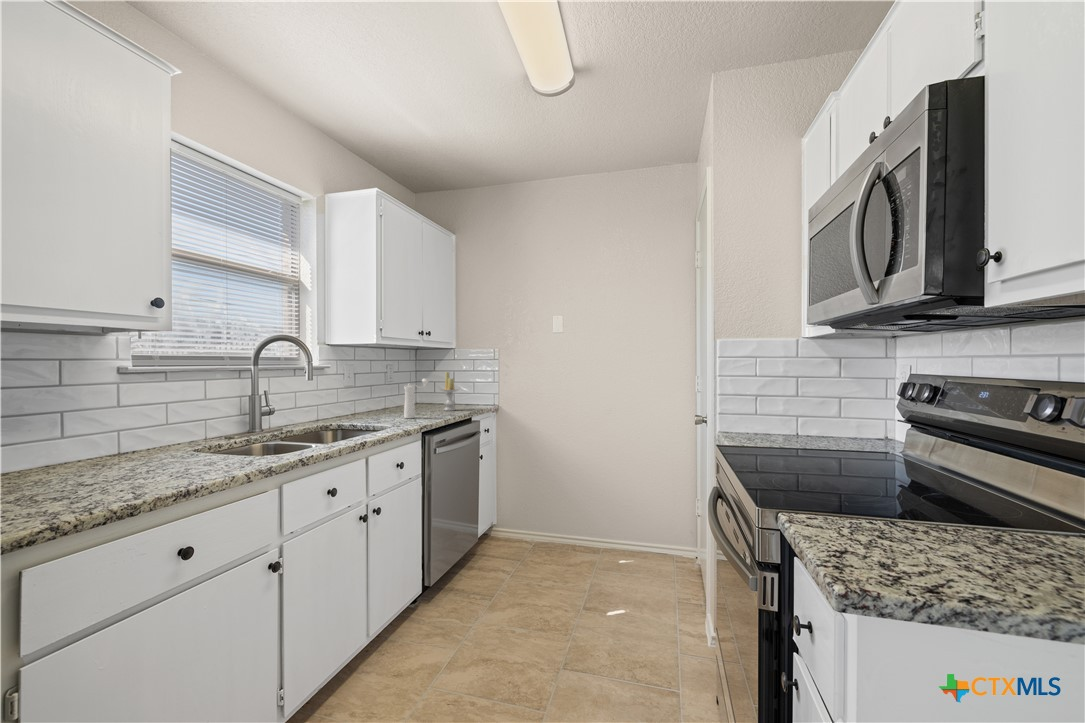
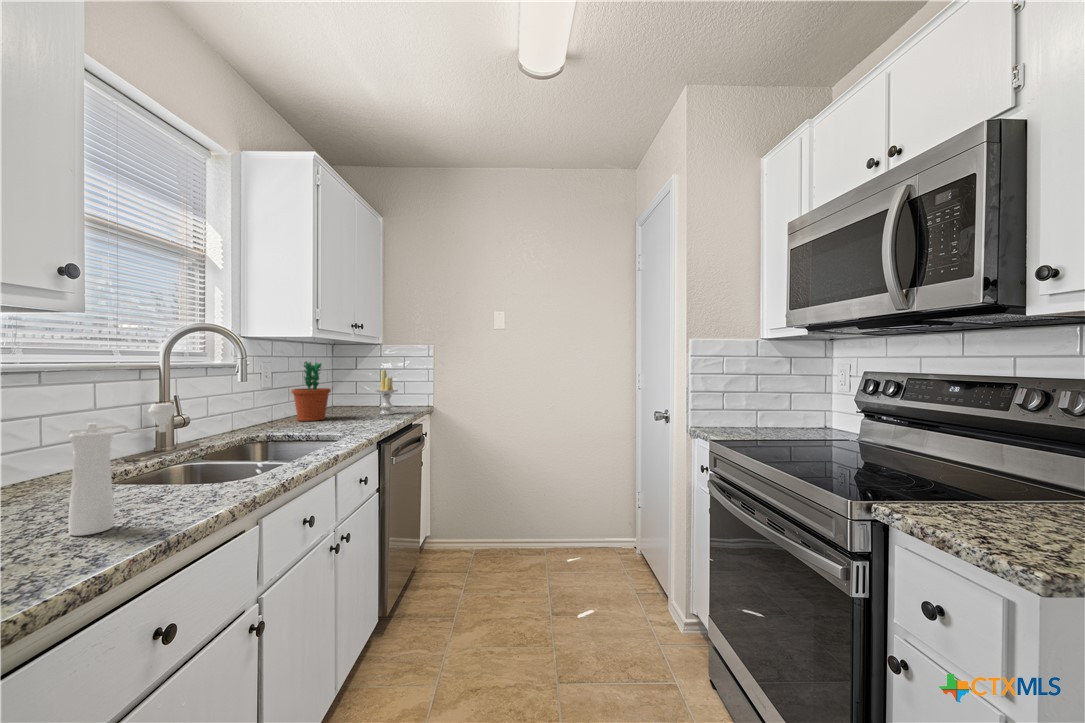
flower pot: none [371,365,402,414] -> present [292,362,331,421]
pepper mill: present [404,379,429,418] -> present [68,403,177,536]

